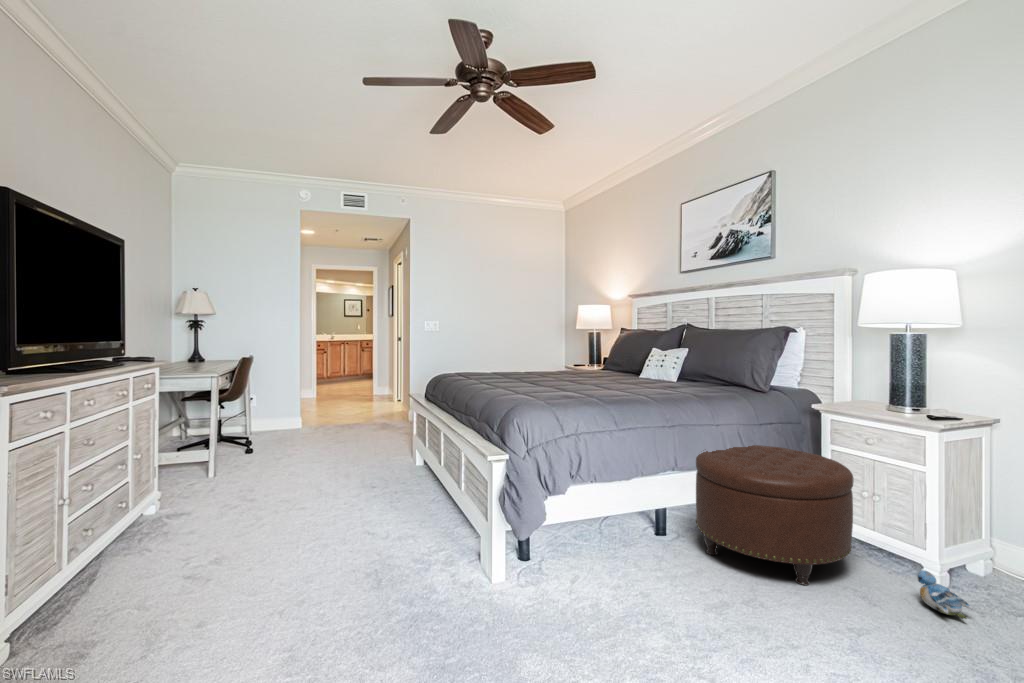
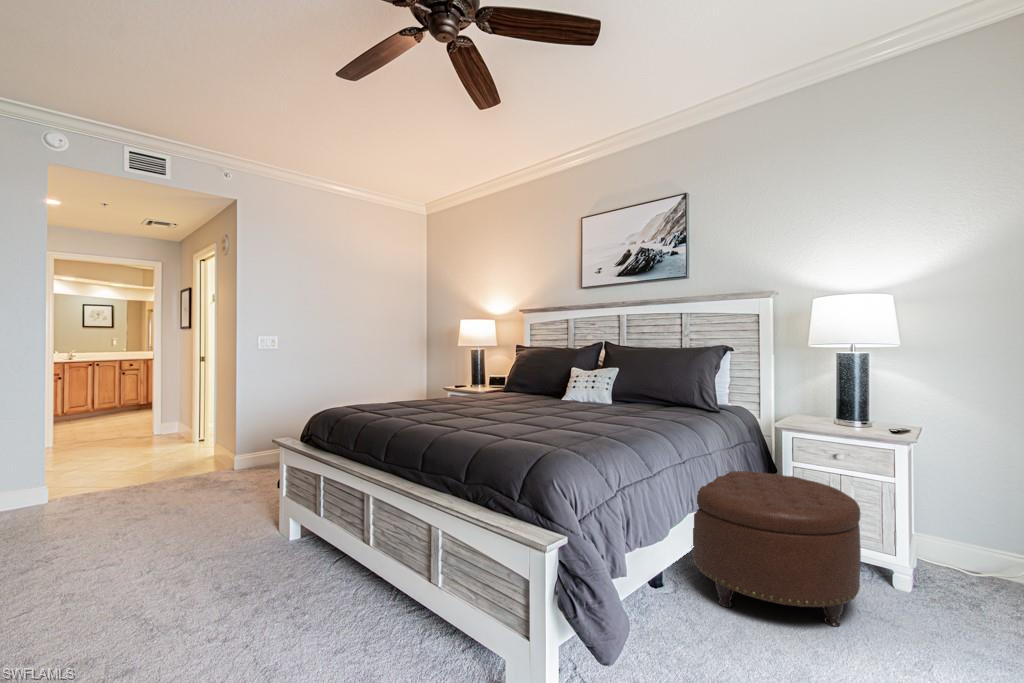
plush toy: present [918,570,973,619] -> none [925,588,987,633]

